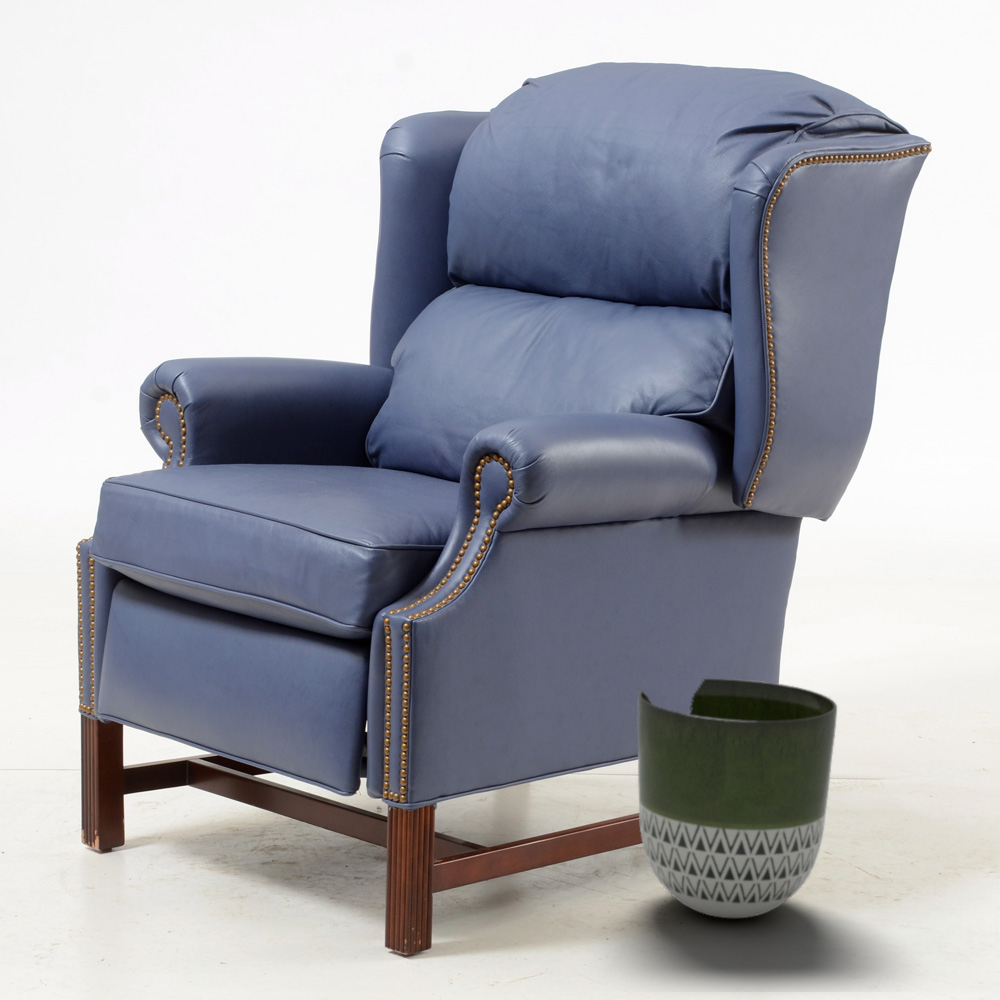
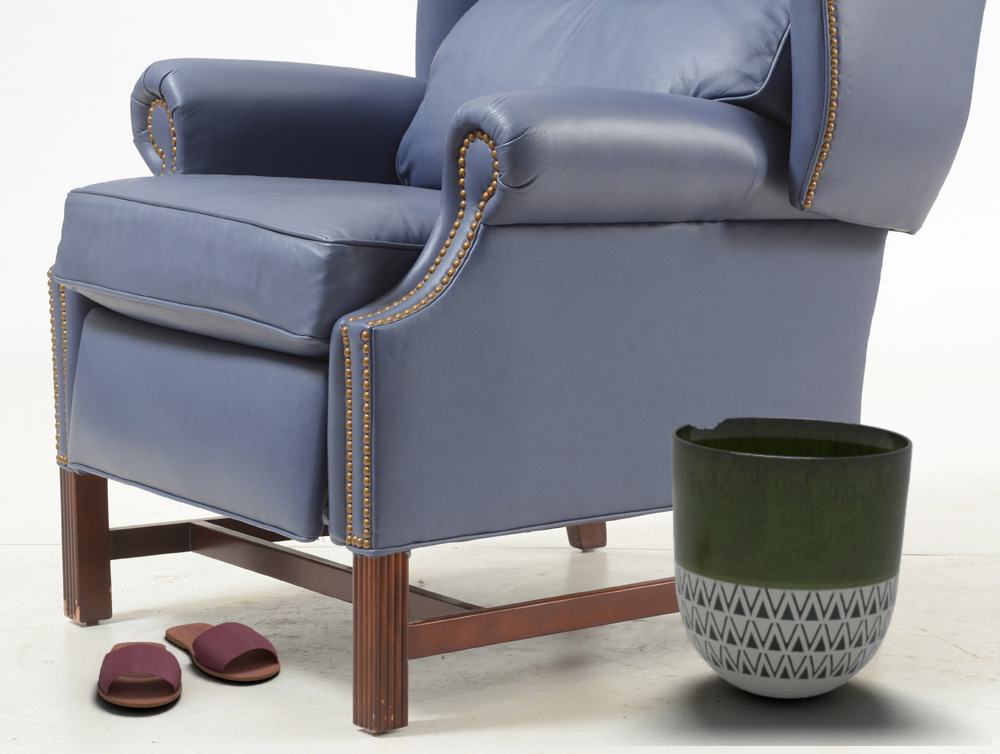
slippers: none [148,858,300,938] -> present [97,622,280,708]

